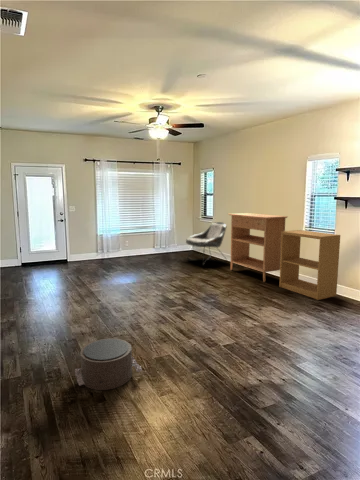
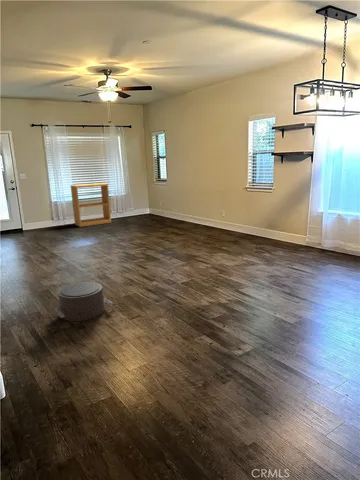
console table: present [229,213,287,282] -> none [181,173,236,235]
lounge chair: present [186,222,226,264] -> none [142,183,183,226]
bookshelf: present [279,230,340,300] -> present [71,183,111,227]

